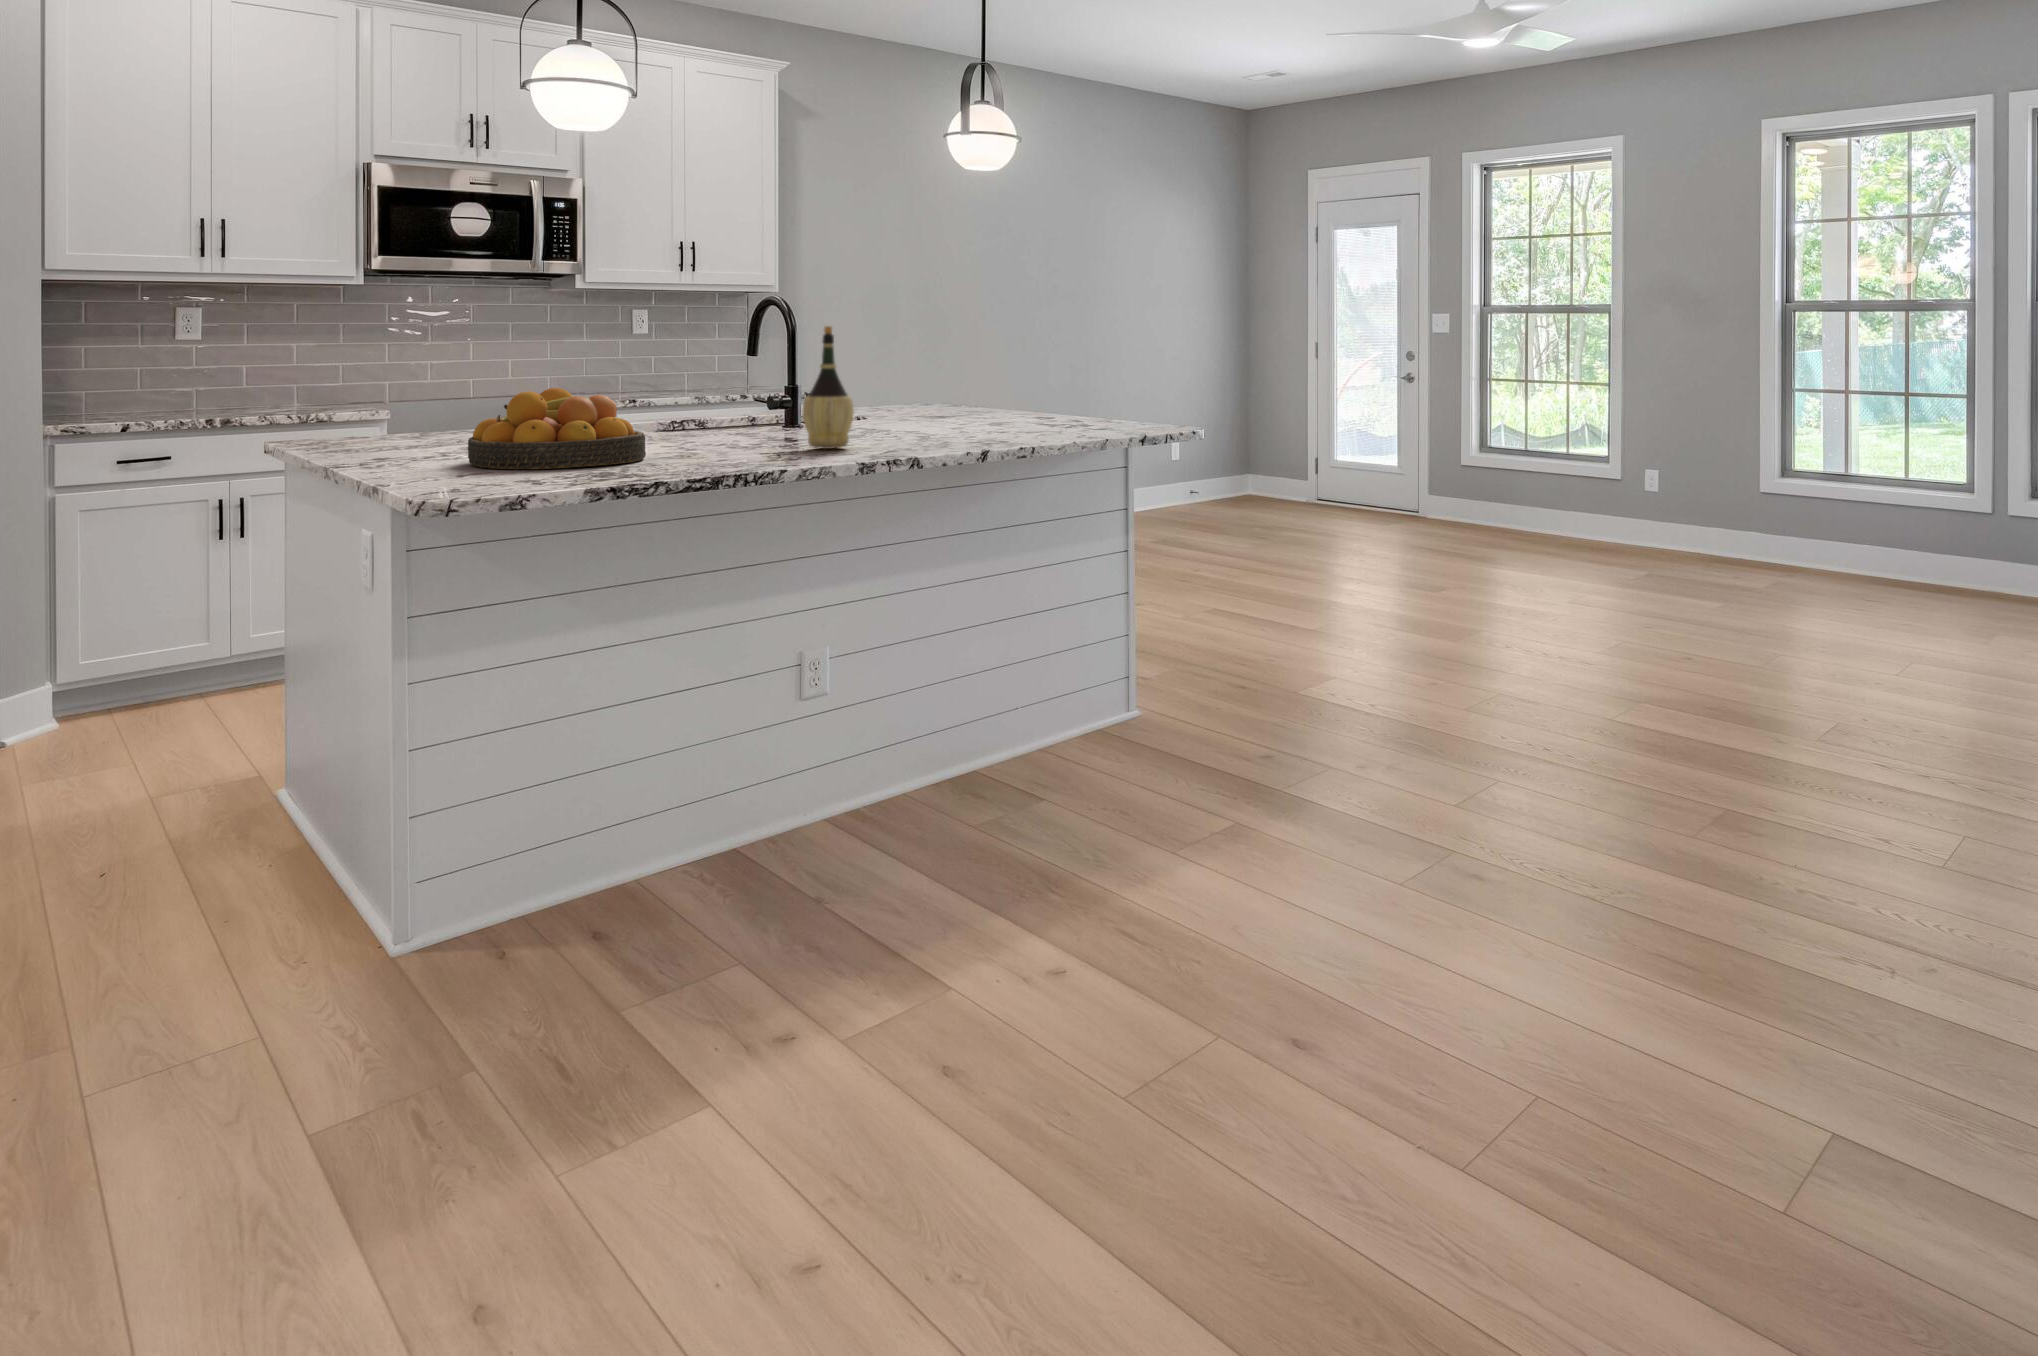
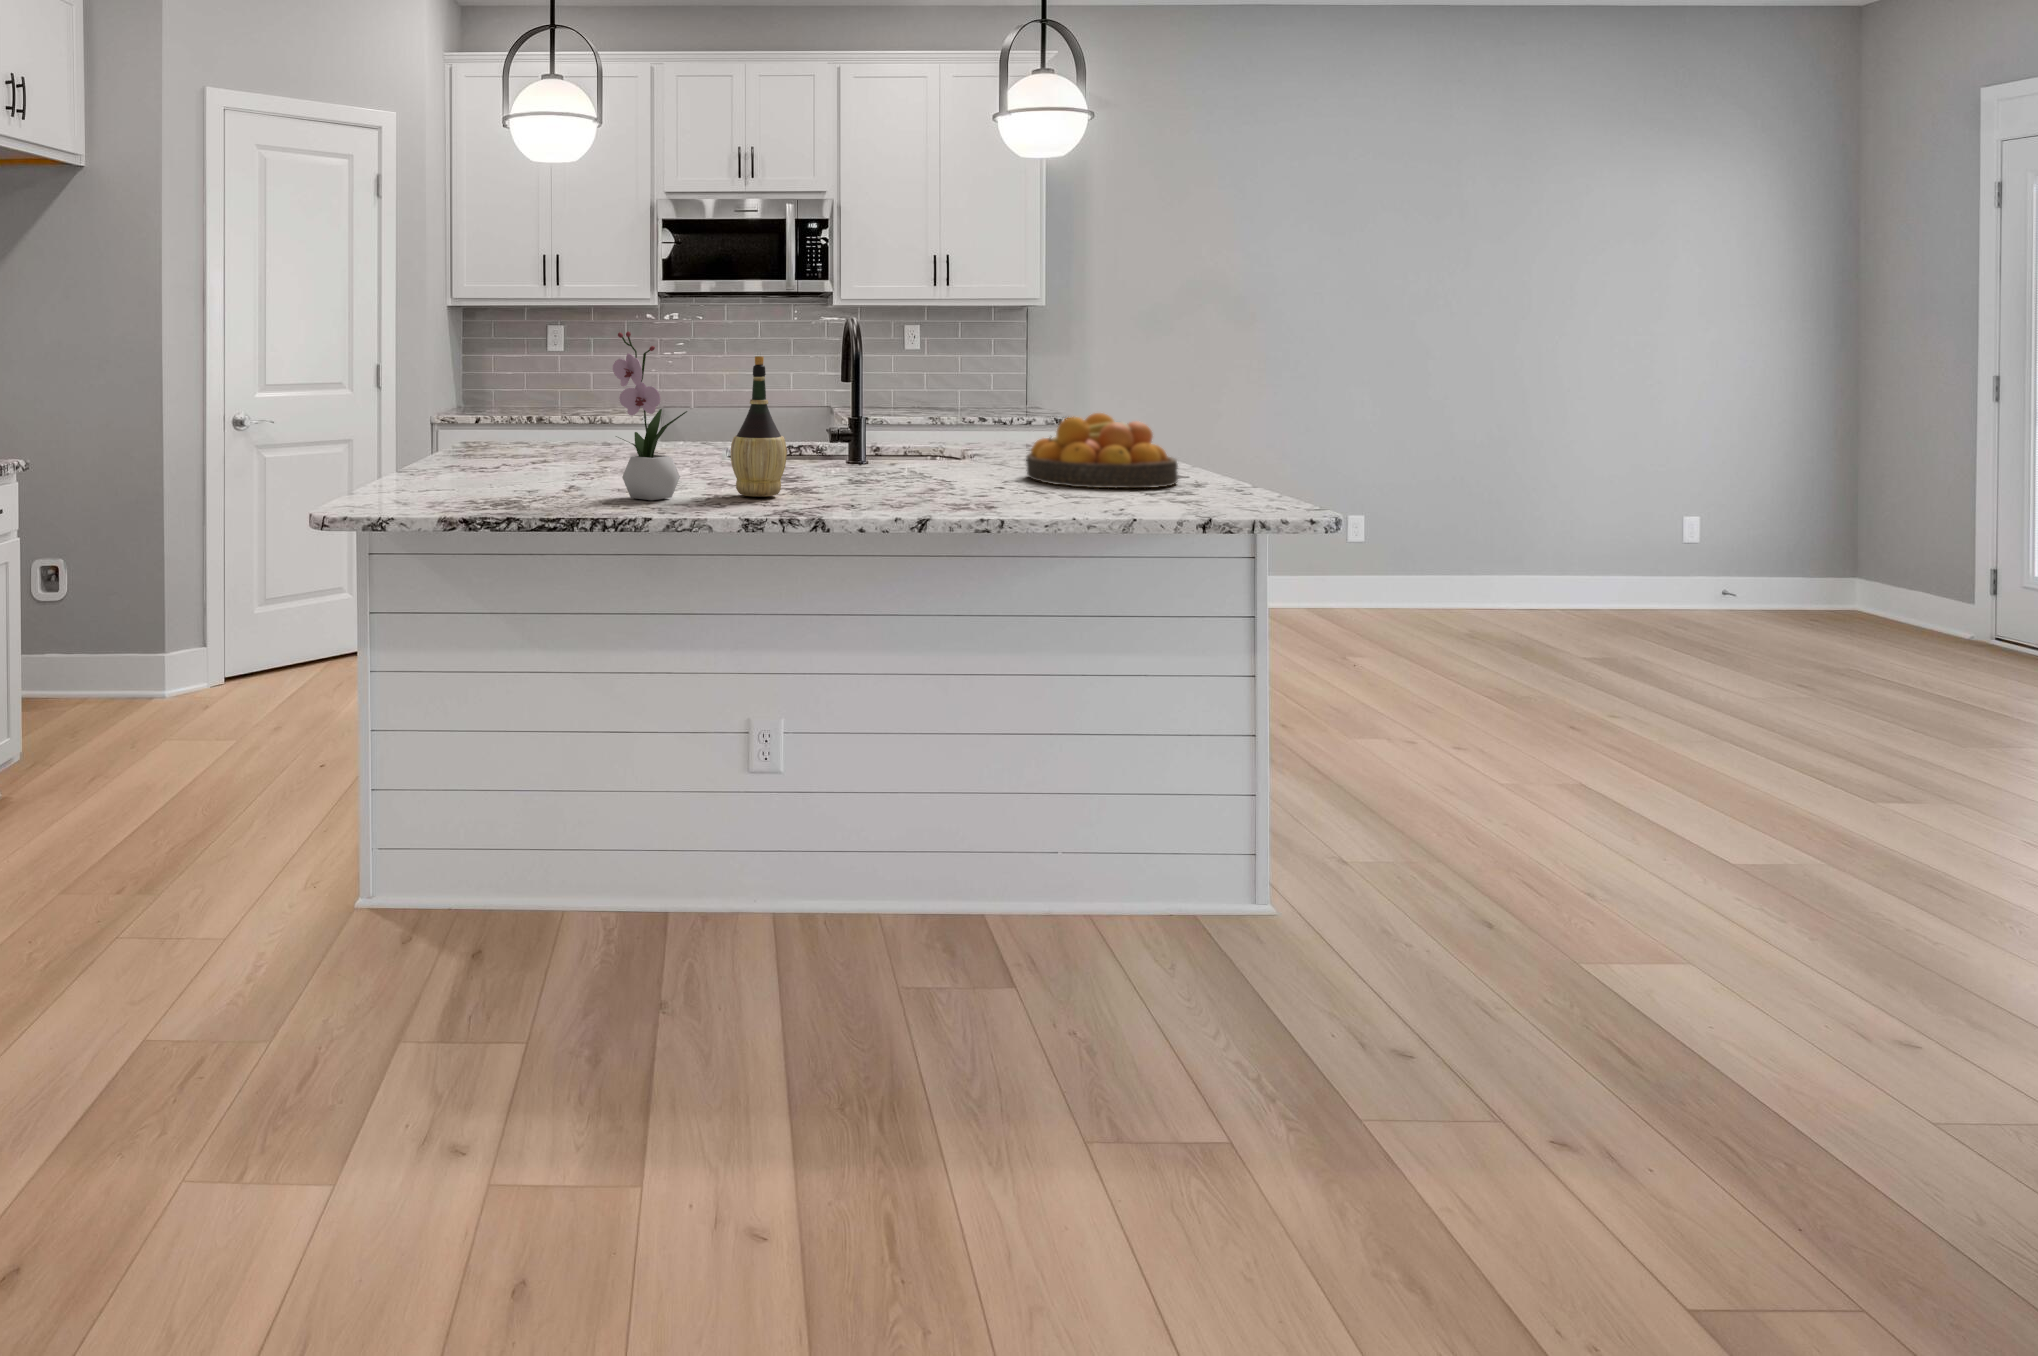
flower arrangement: none [723,303,779,457] -> present [613,332,687,500]
fruit bowl: present [468,388,646,470] -> present [1026,413,1178,488]

